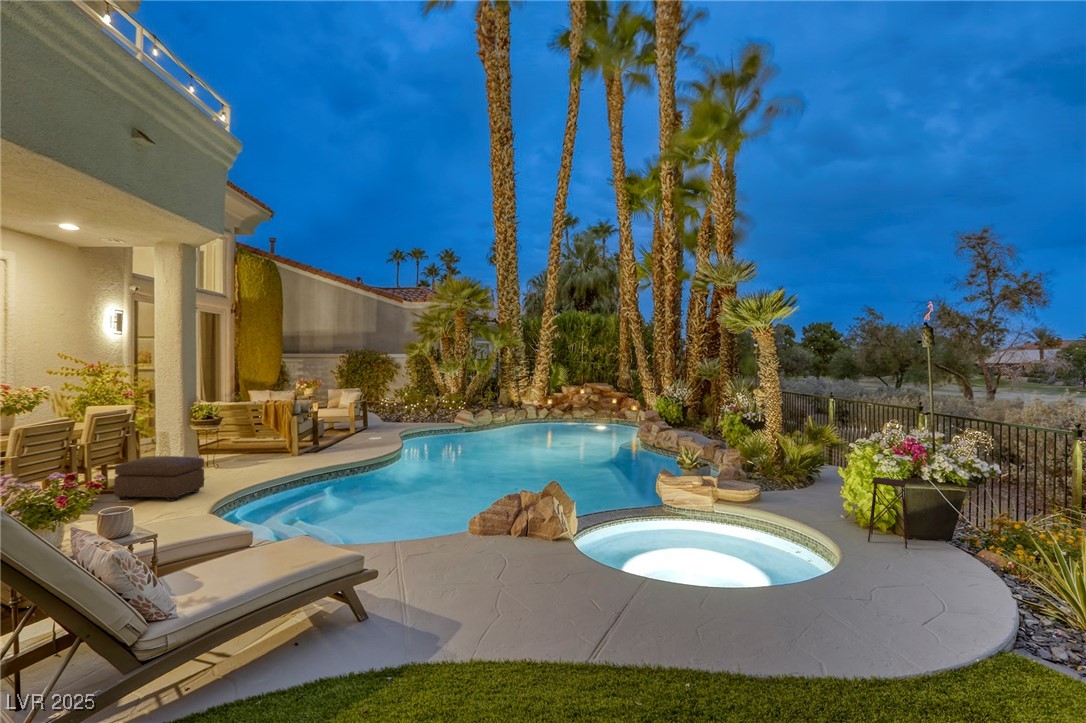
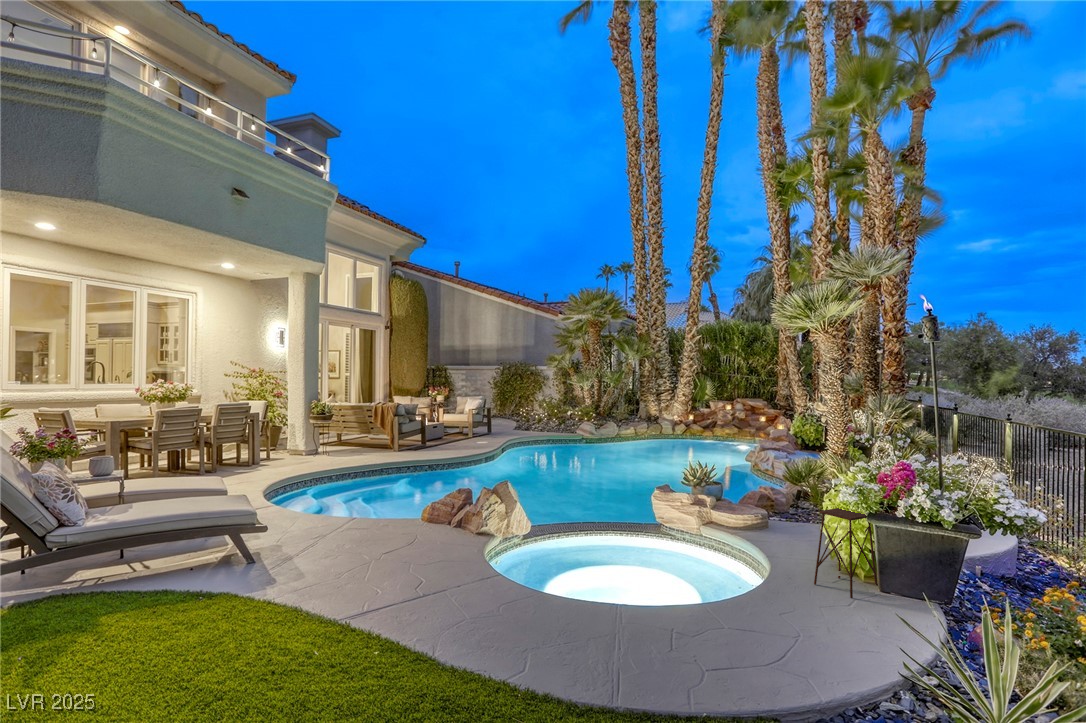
ottoman: present [114,456,204,501] -> none [235,439,295,473]

